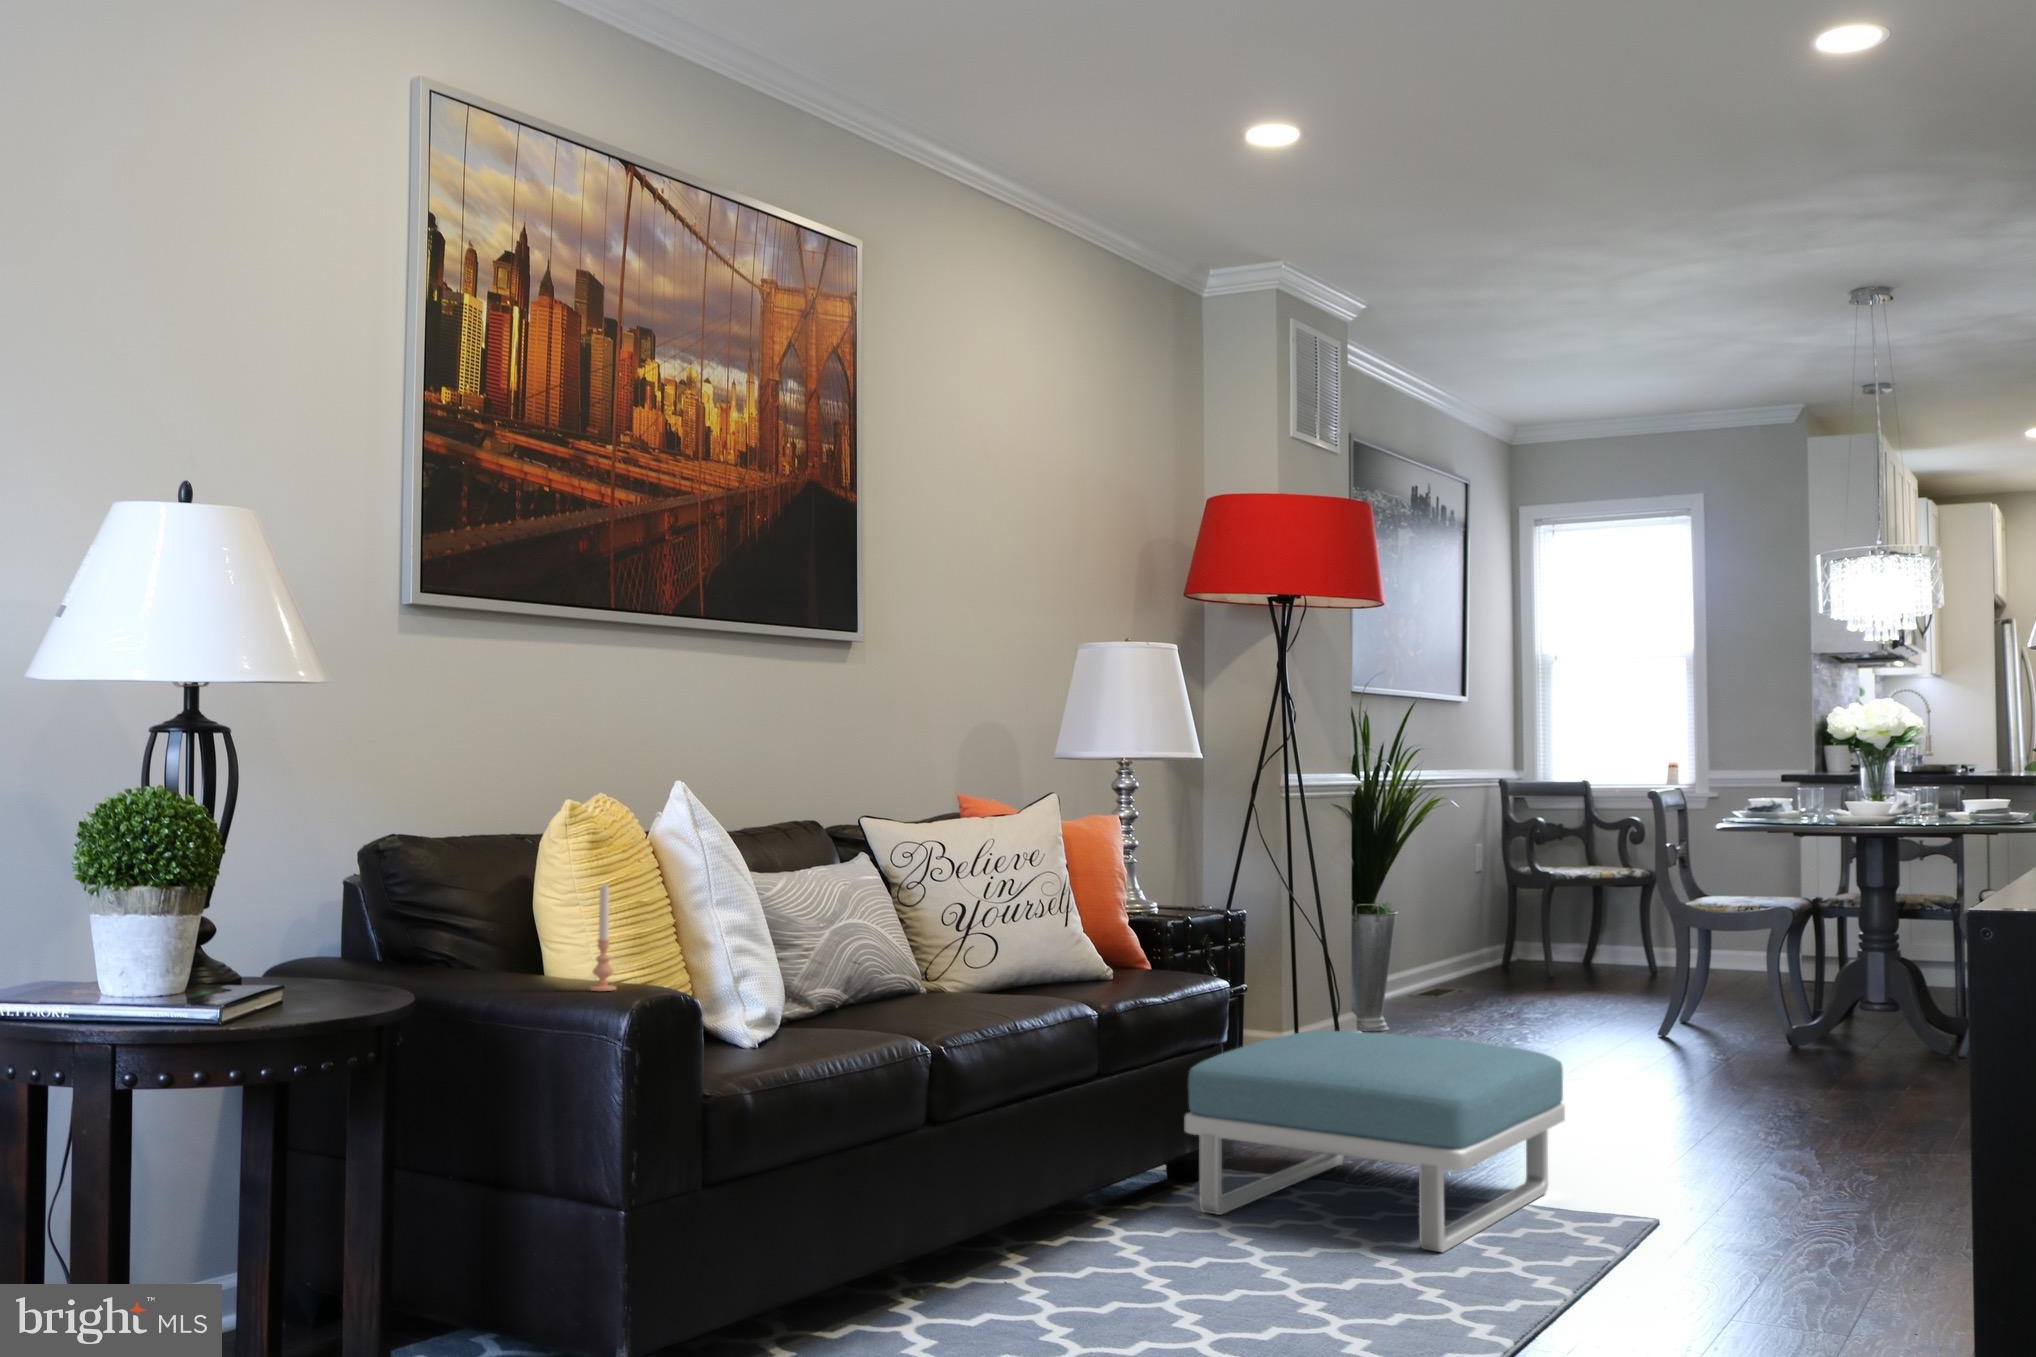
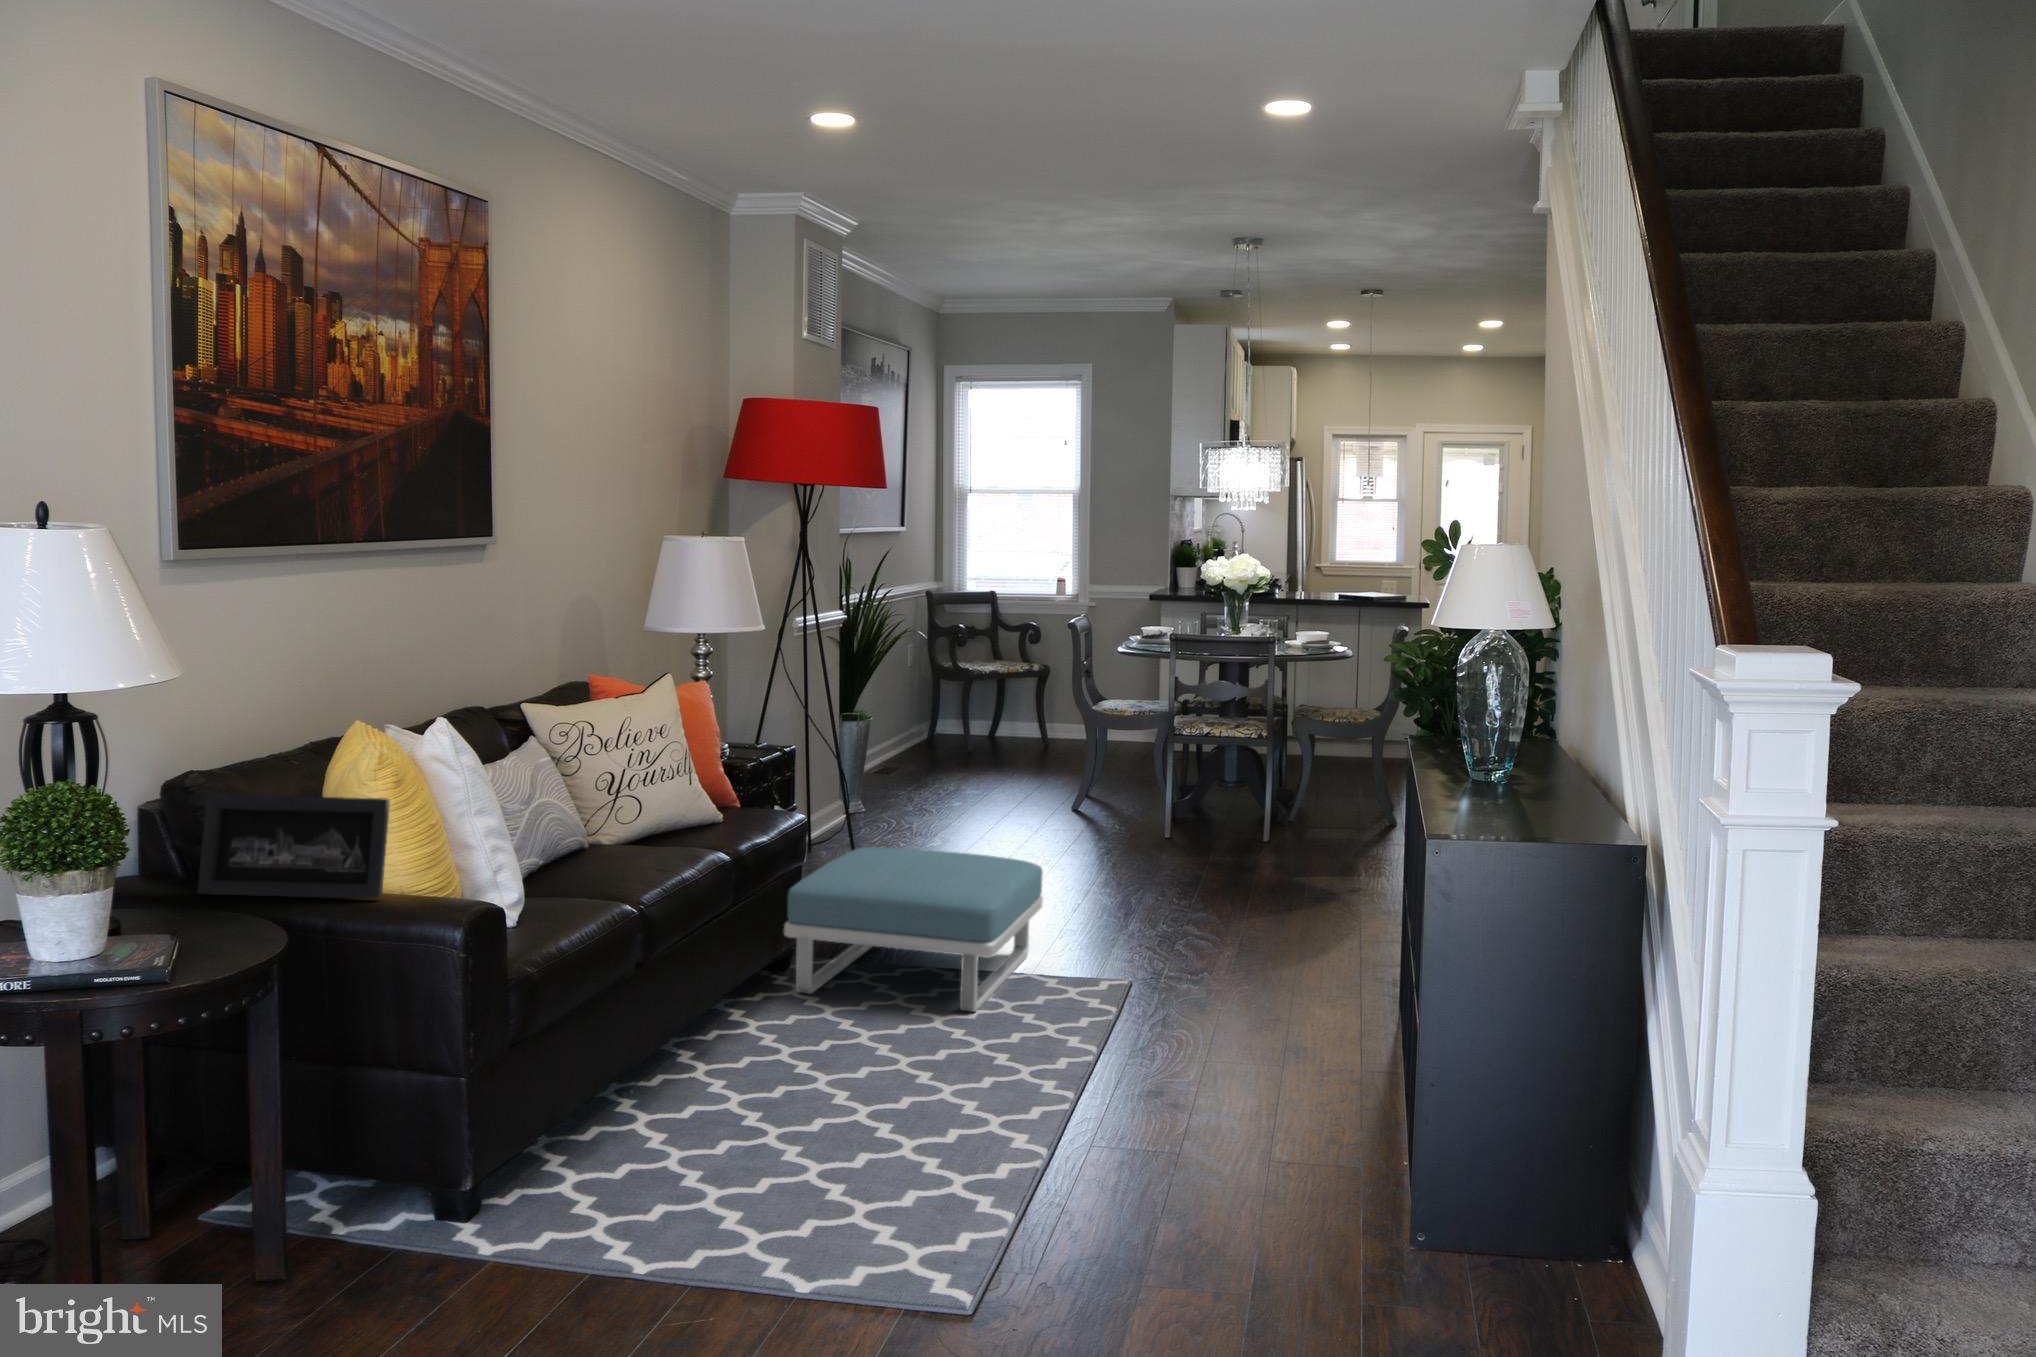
picture frame: none [353,854,571,987] -> present [197,794,390,899]
candle: present [590,885,616,991] -> none [415,819,436,900]

